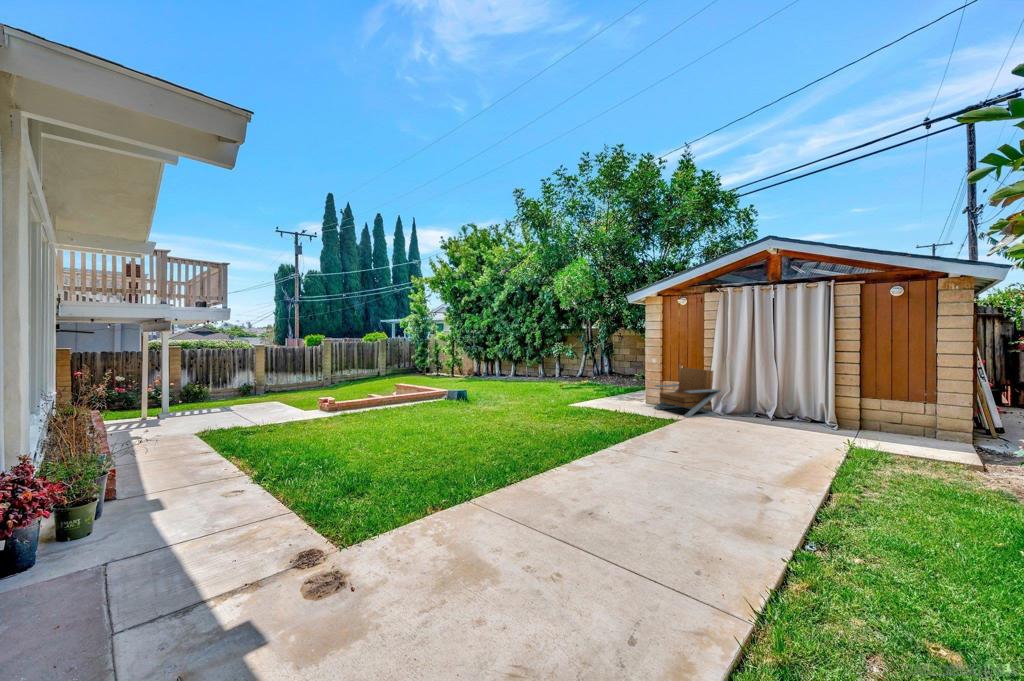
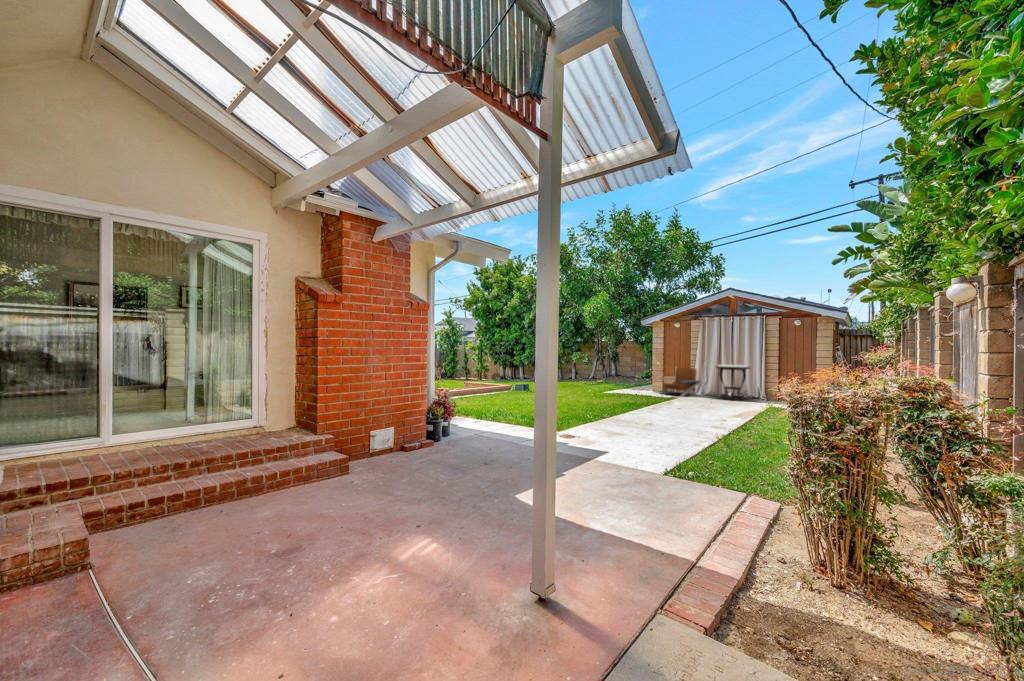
side table: none [744,365,808,428] -> present [716,365,750,400]

